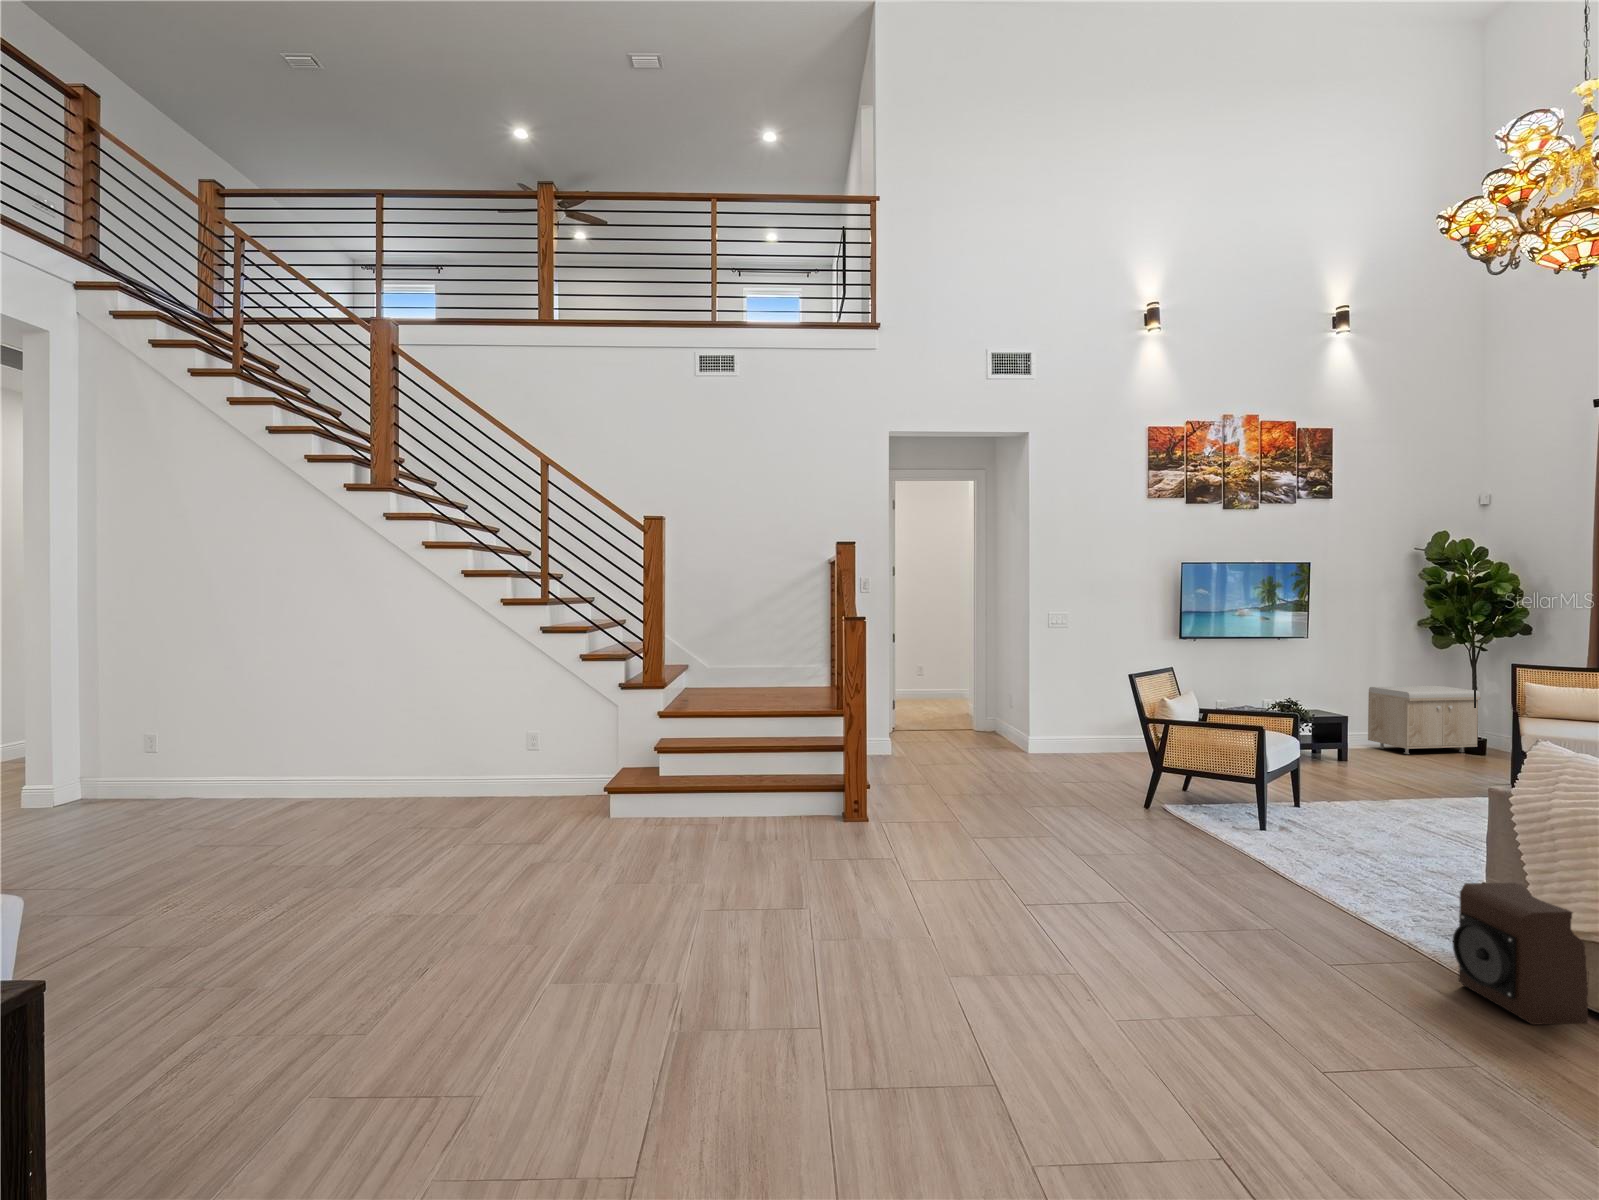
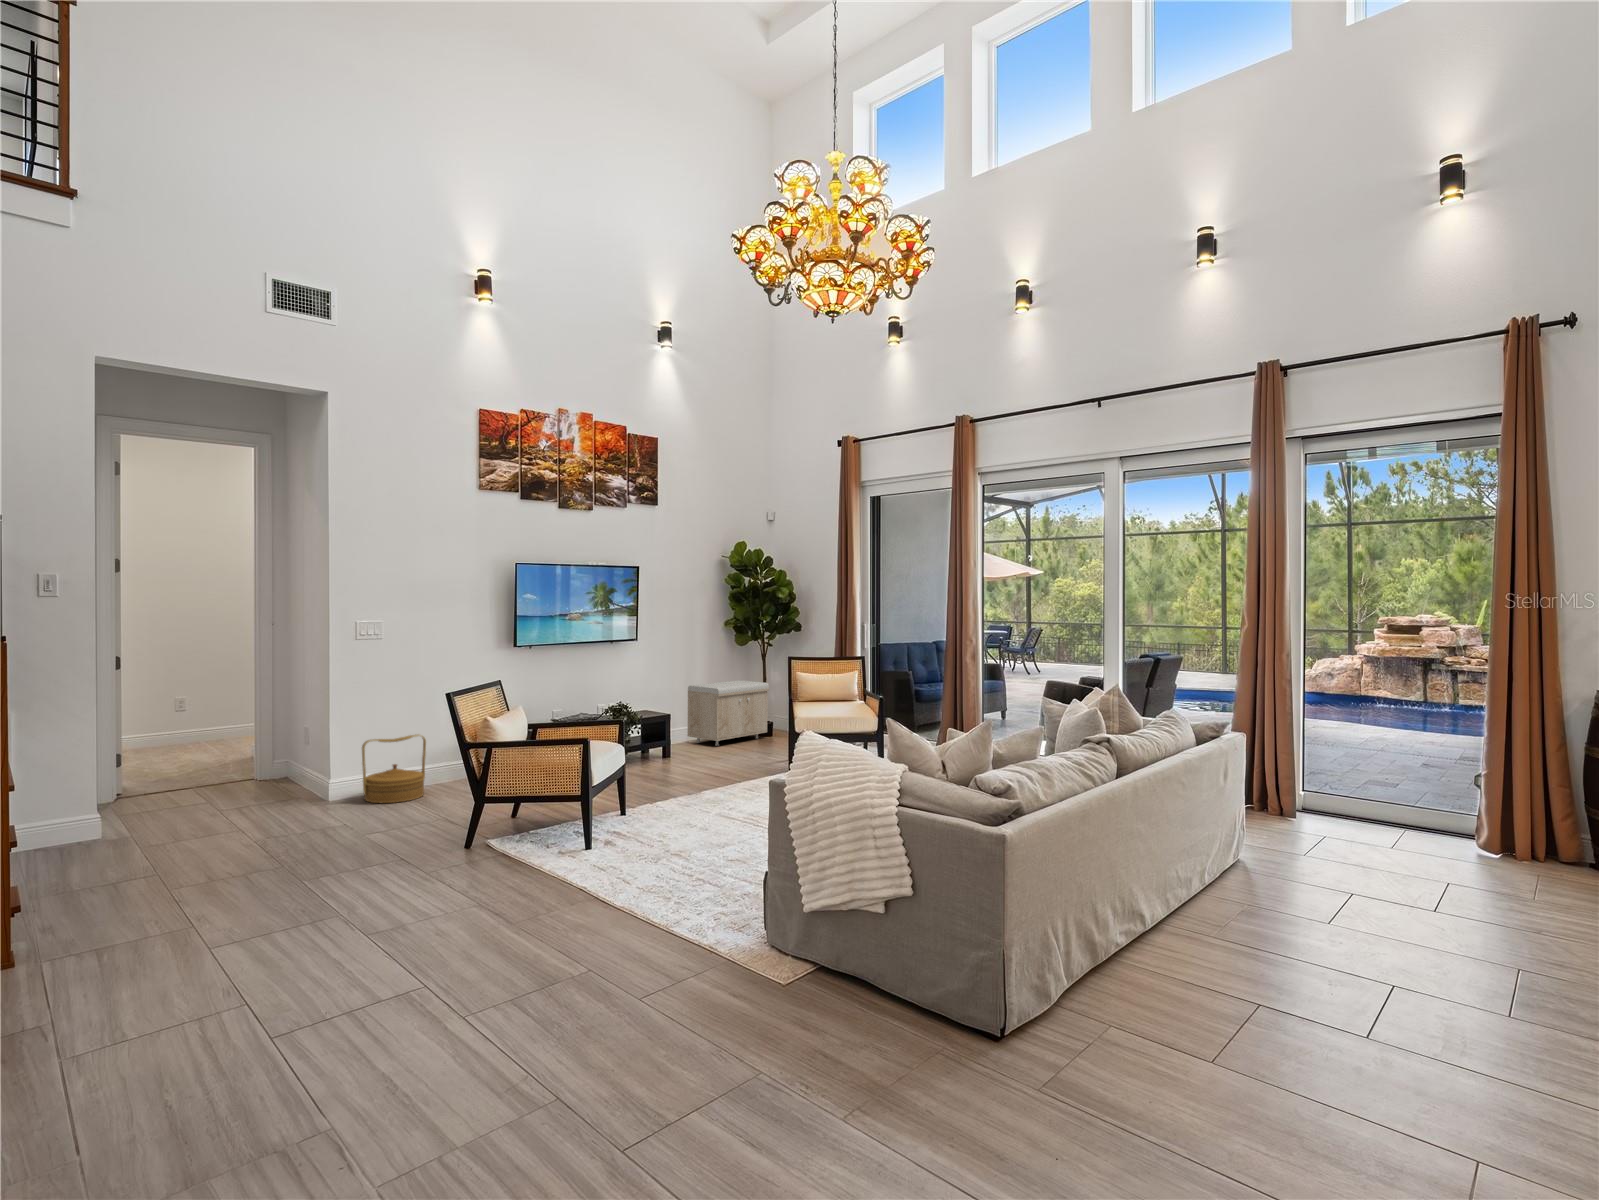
woven basket: none [1053,709,1104,764] -> present [362,735,426,803]
speaker: present [1452,883,1589,1025] -> none [742,869,841,1007]

